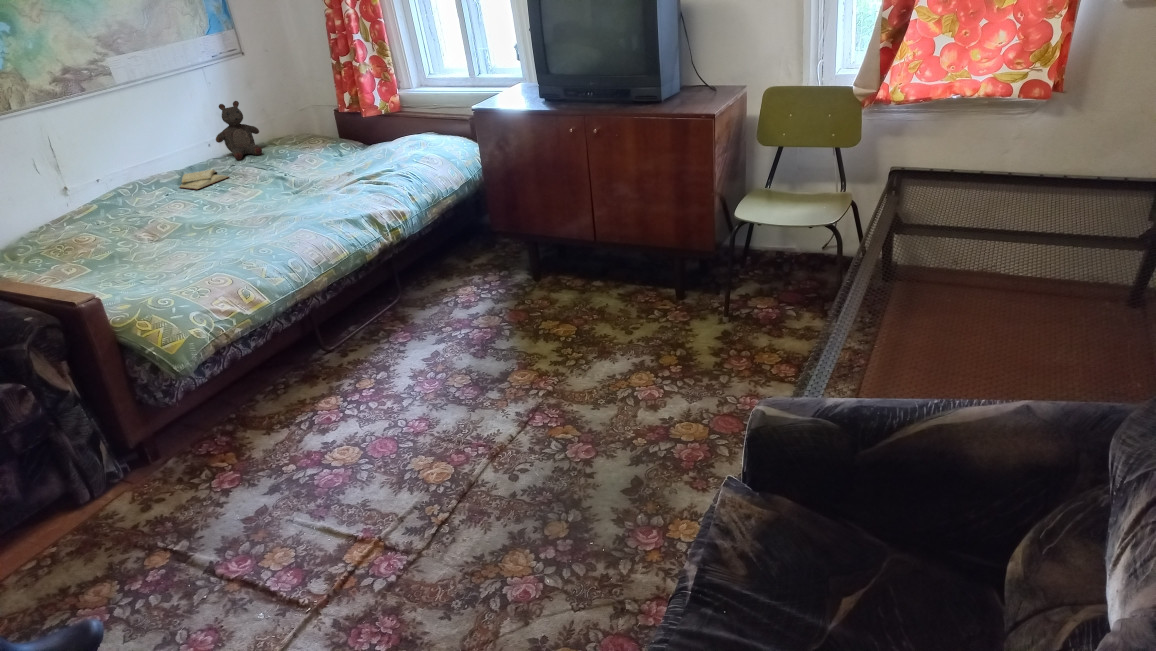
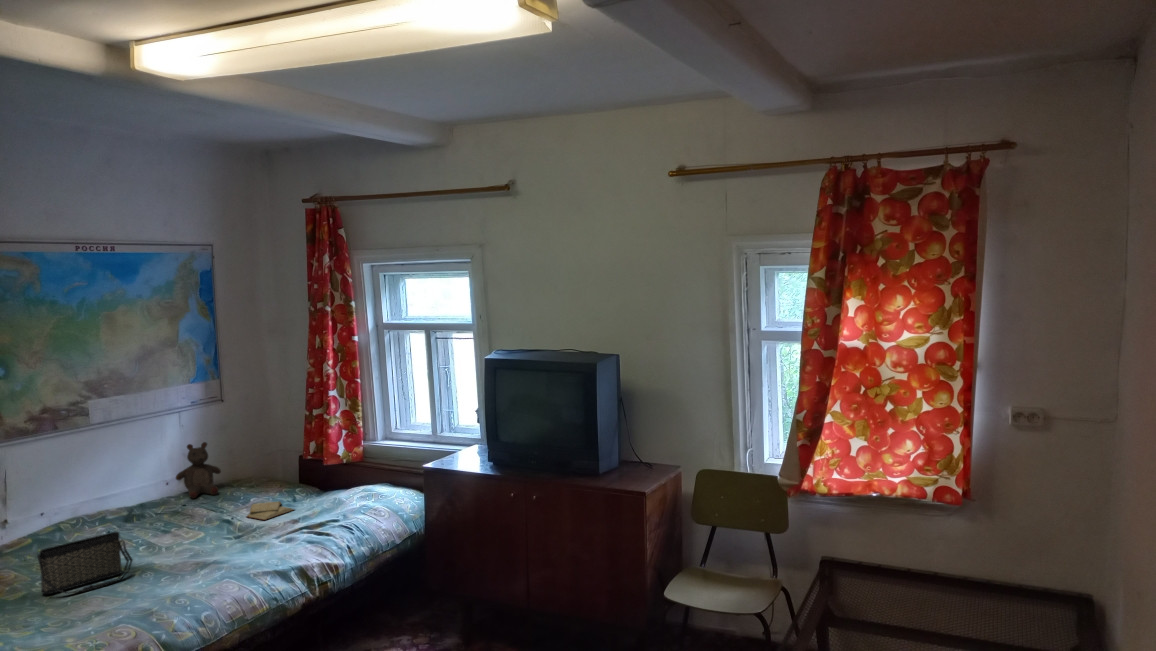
diary: present [180,169,229,190] -> present [247,502,294,520]
handbag: none [112,191,205,253] -> present [37,532,132,594]

